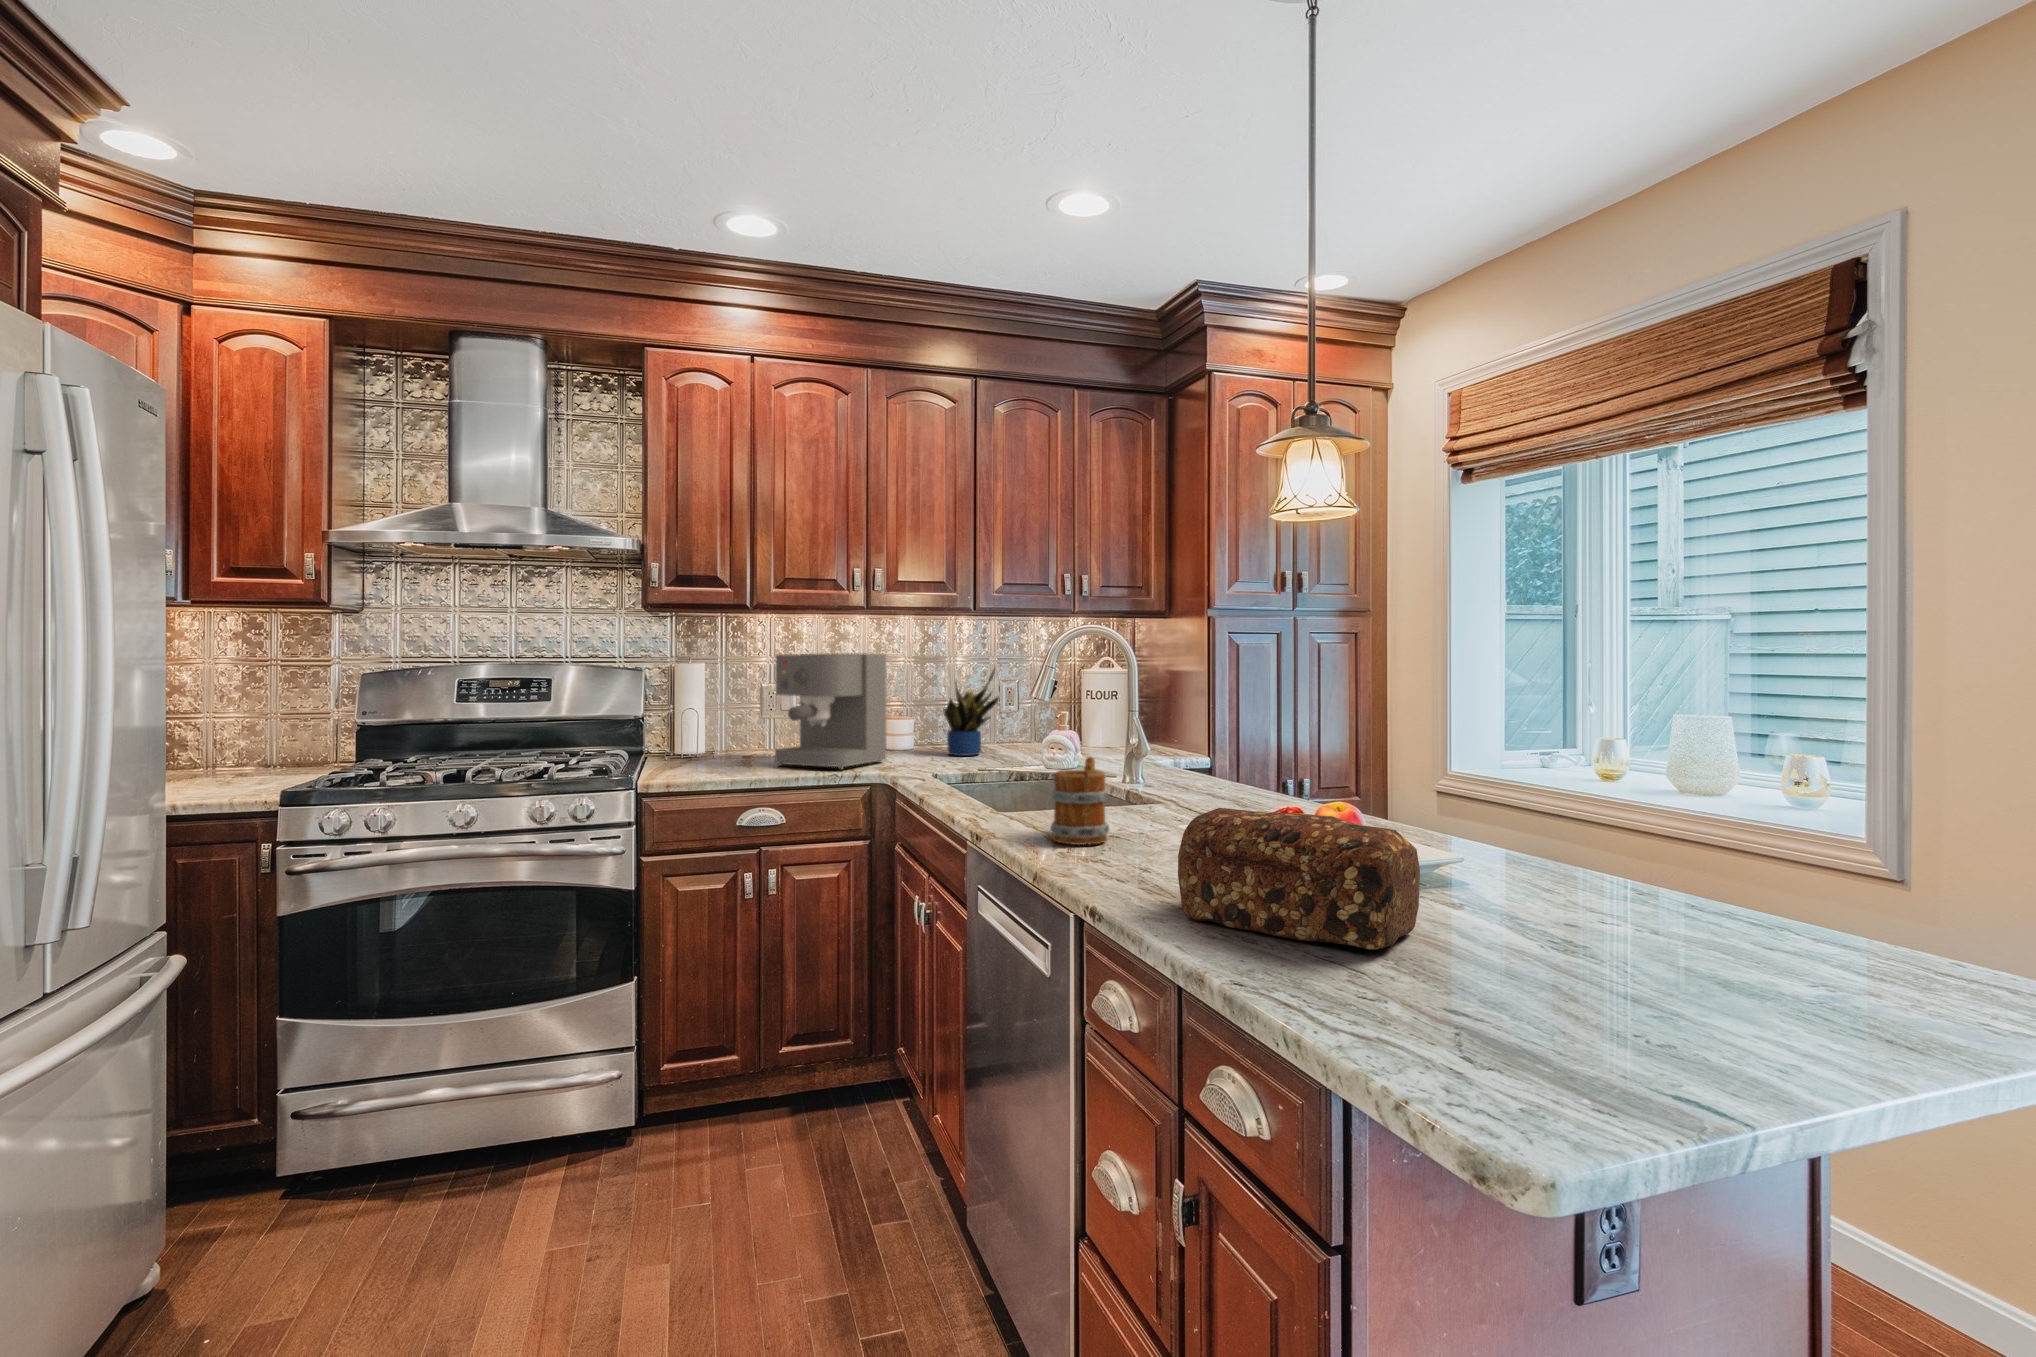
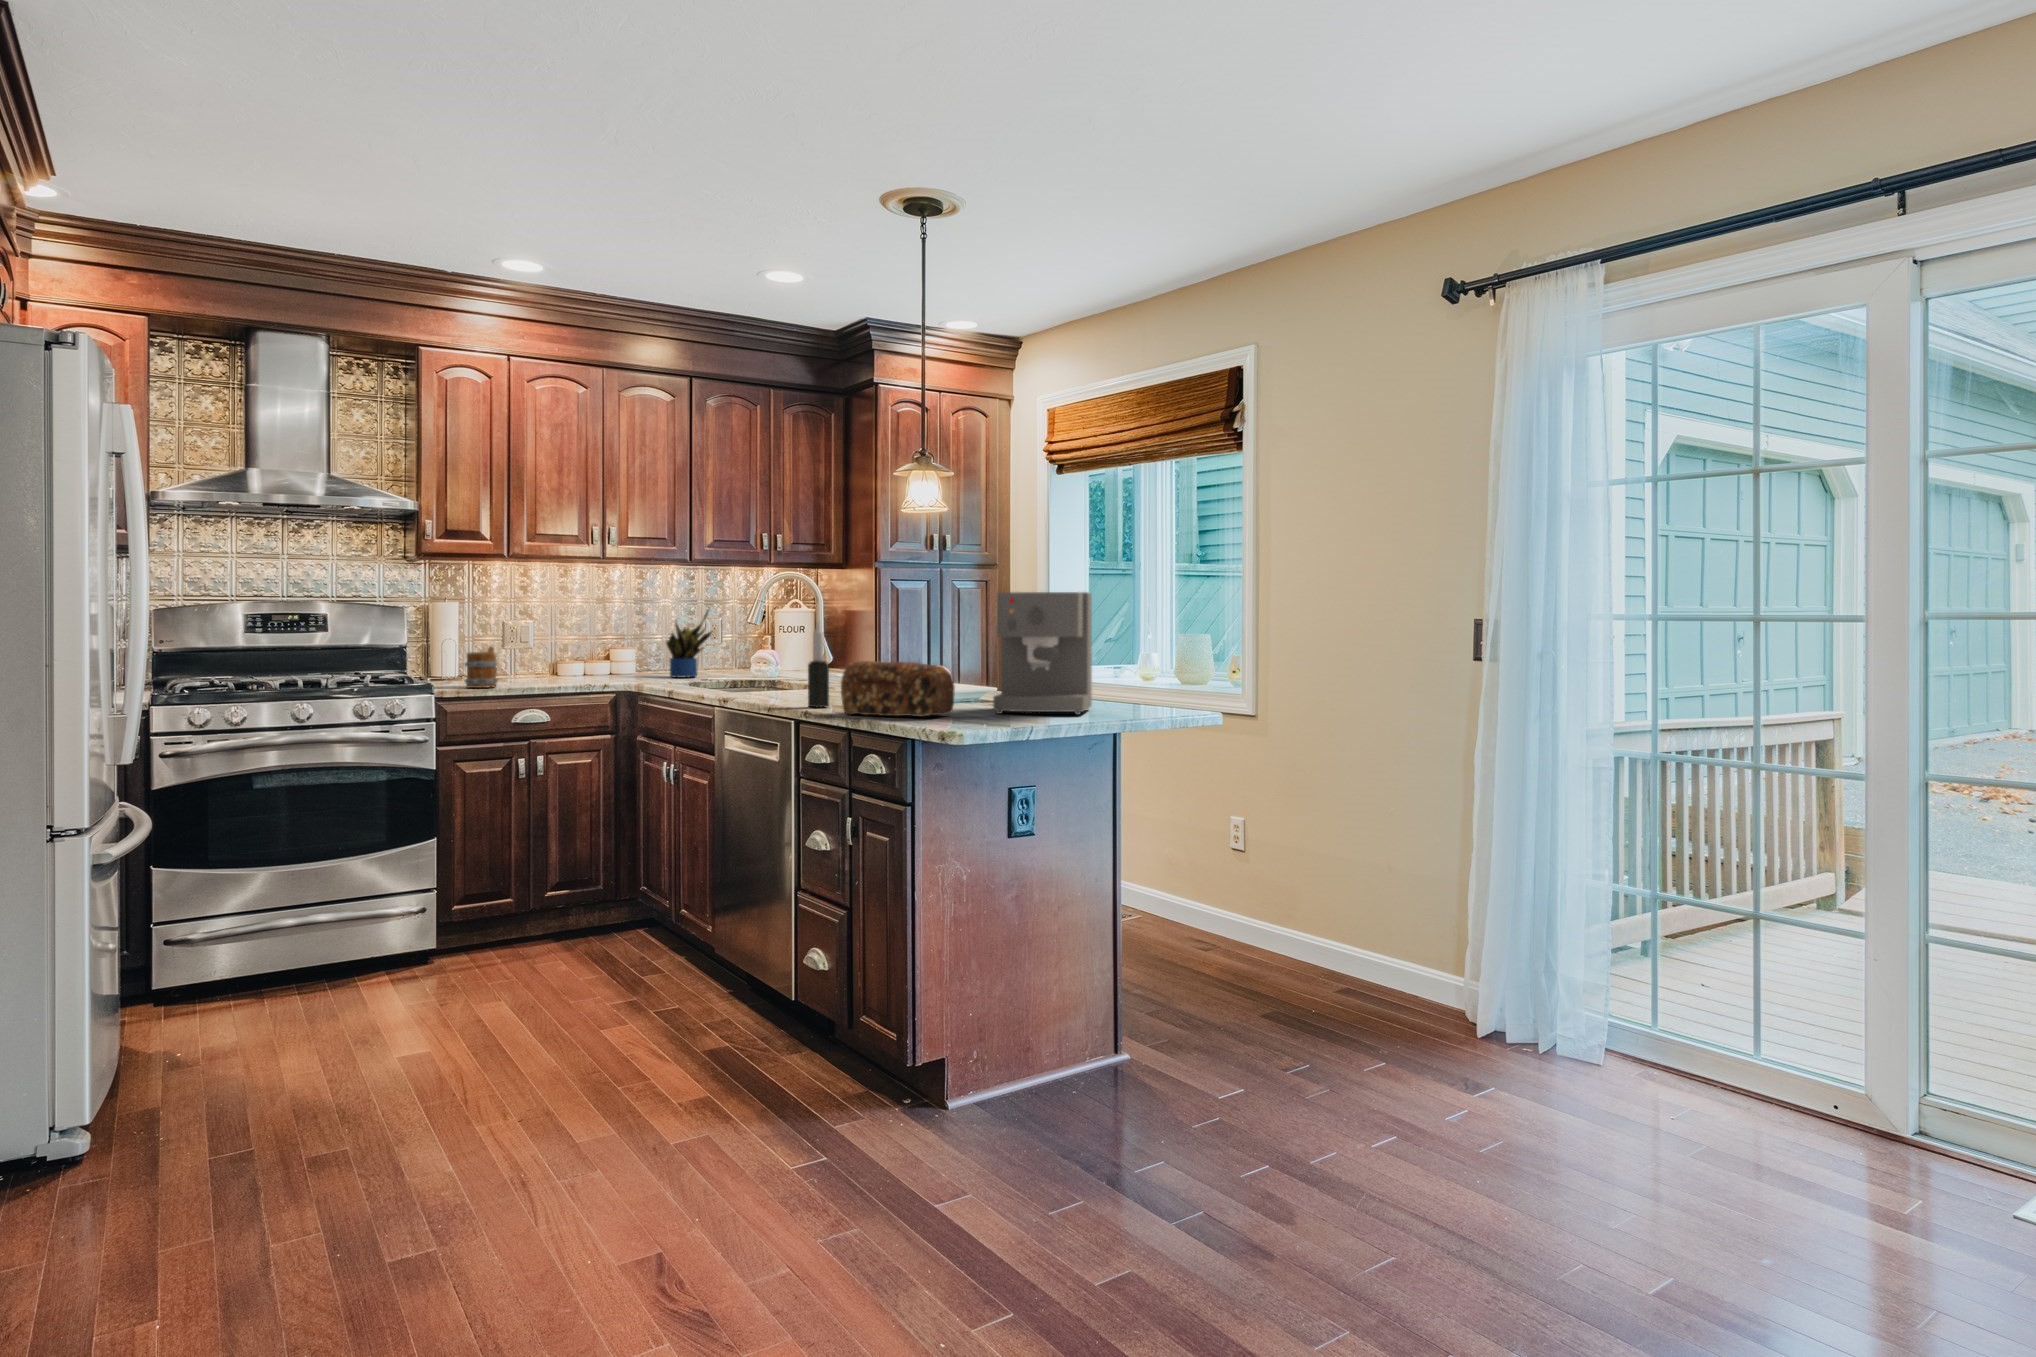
coffee maker: present [775,653,886,769] -> present [993,592,1092,715]
candle: none [1114,719,1152,877] -> present [808,623,829,708]
mug: present [1050,757,1109,845] -> present [465,646,498,688]

